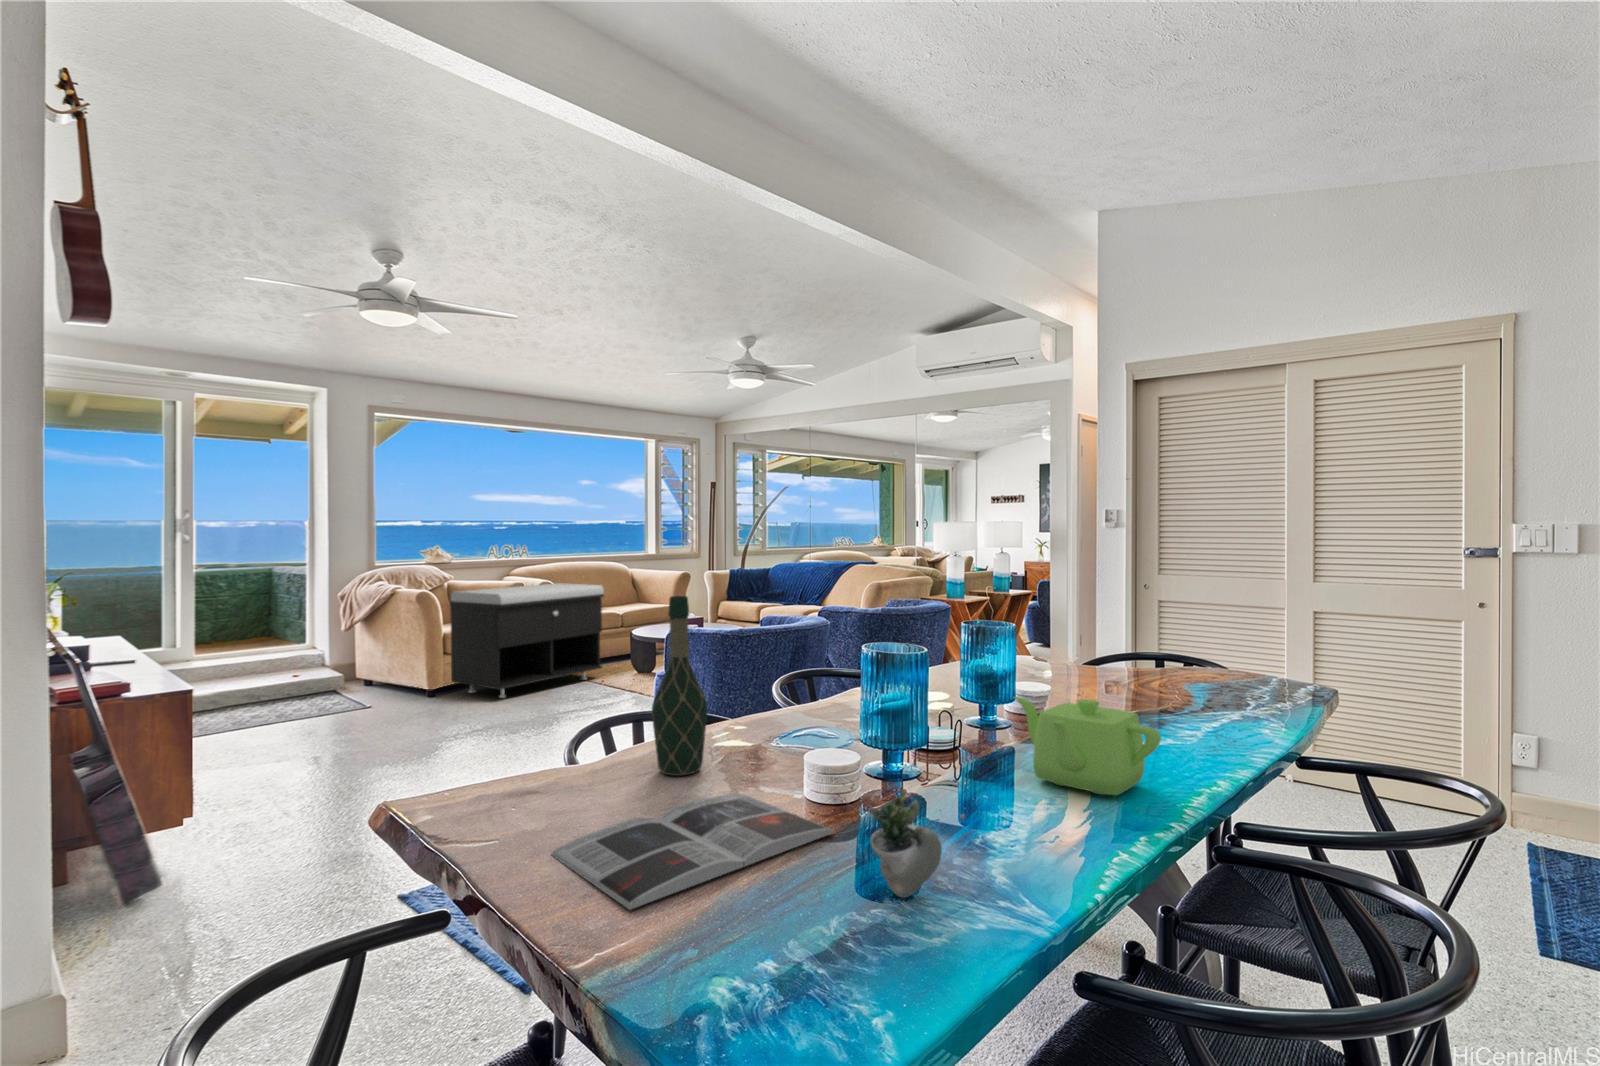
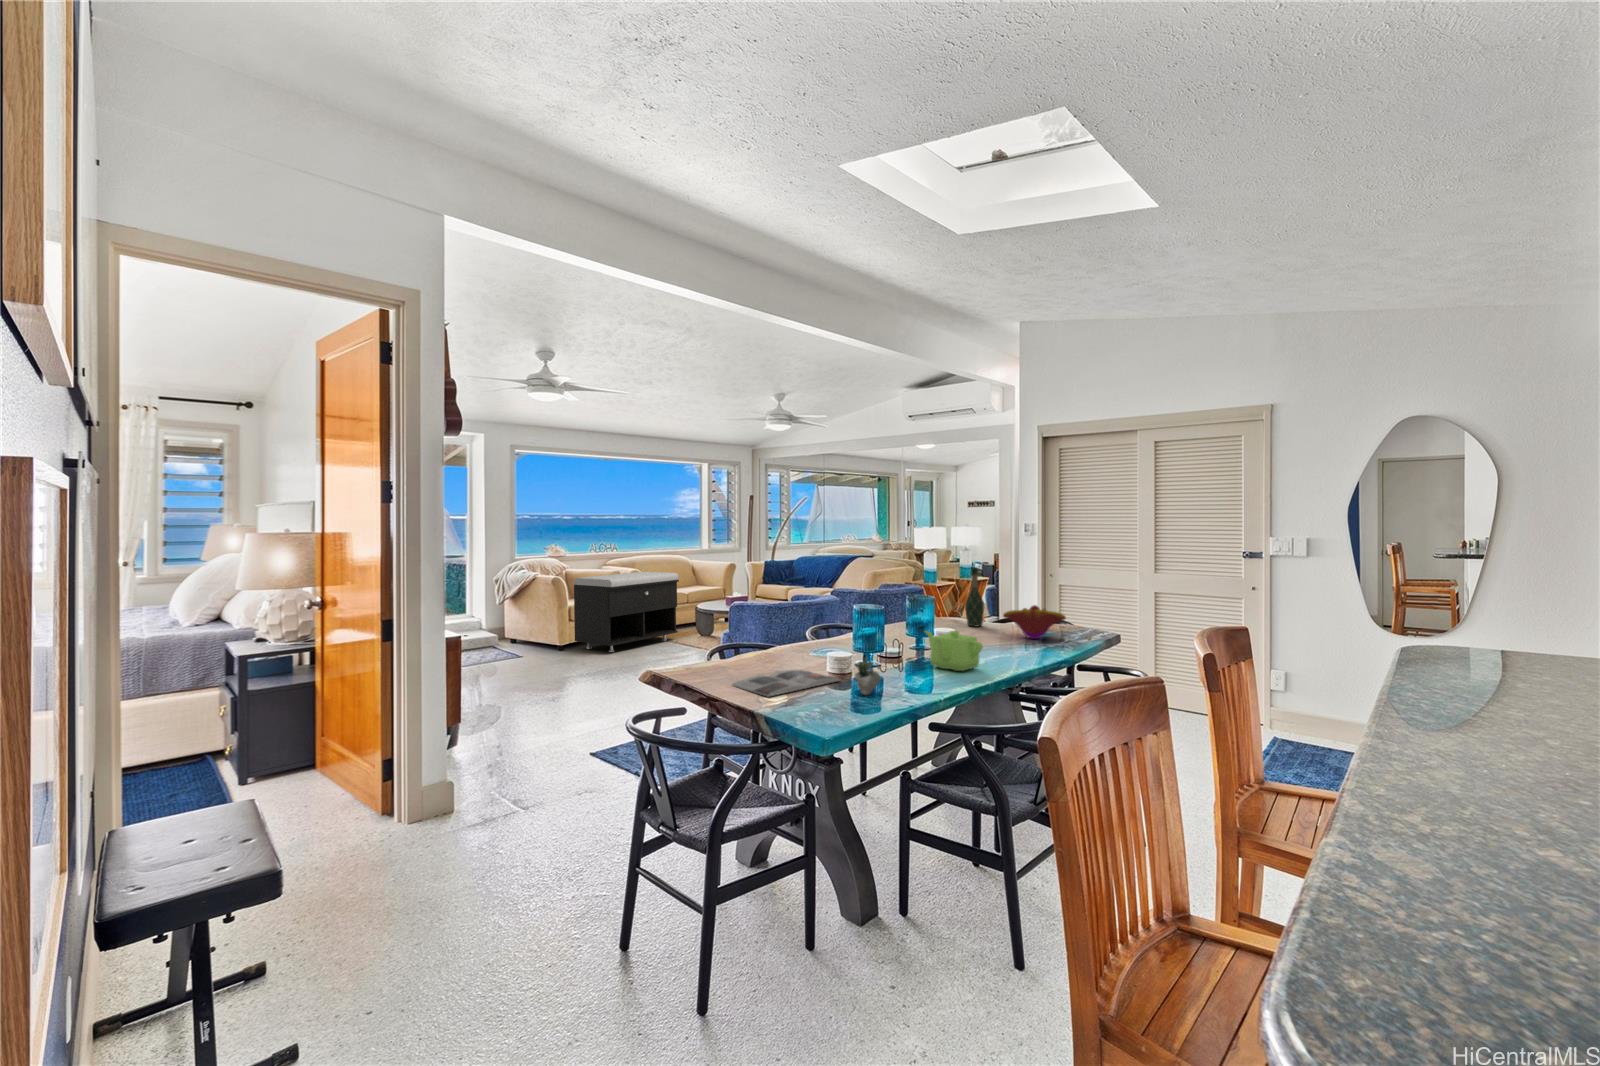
wine bottle: present [652,596,708,776] -> present [965,567,984,627]
decorative bowl: none [1136,636,1263,701] -> present [1003,605,1066,639]

